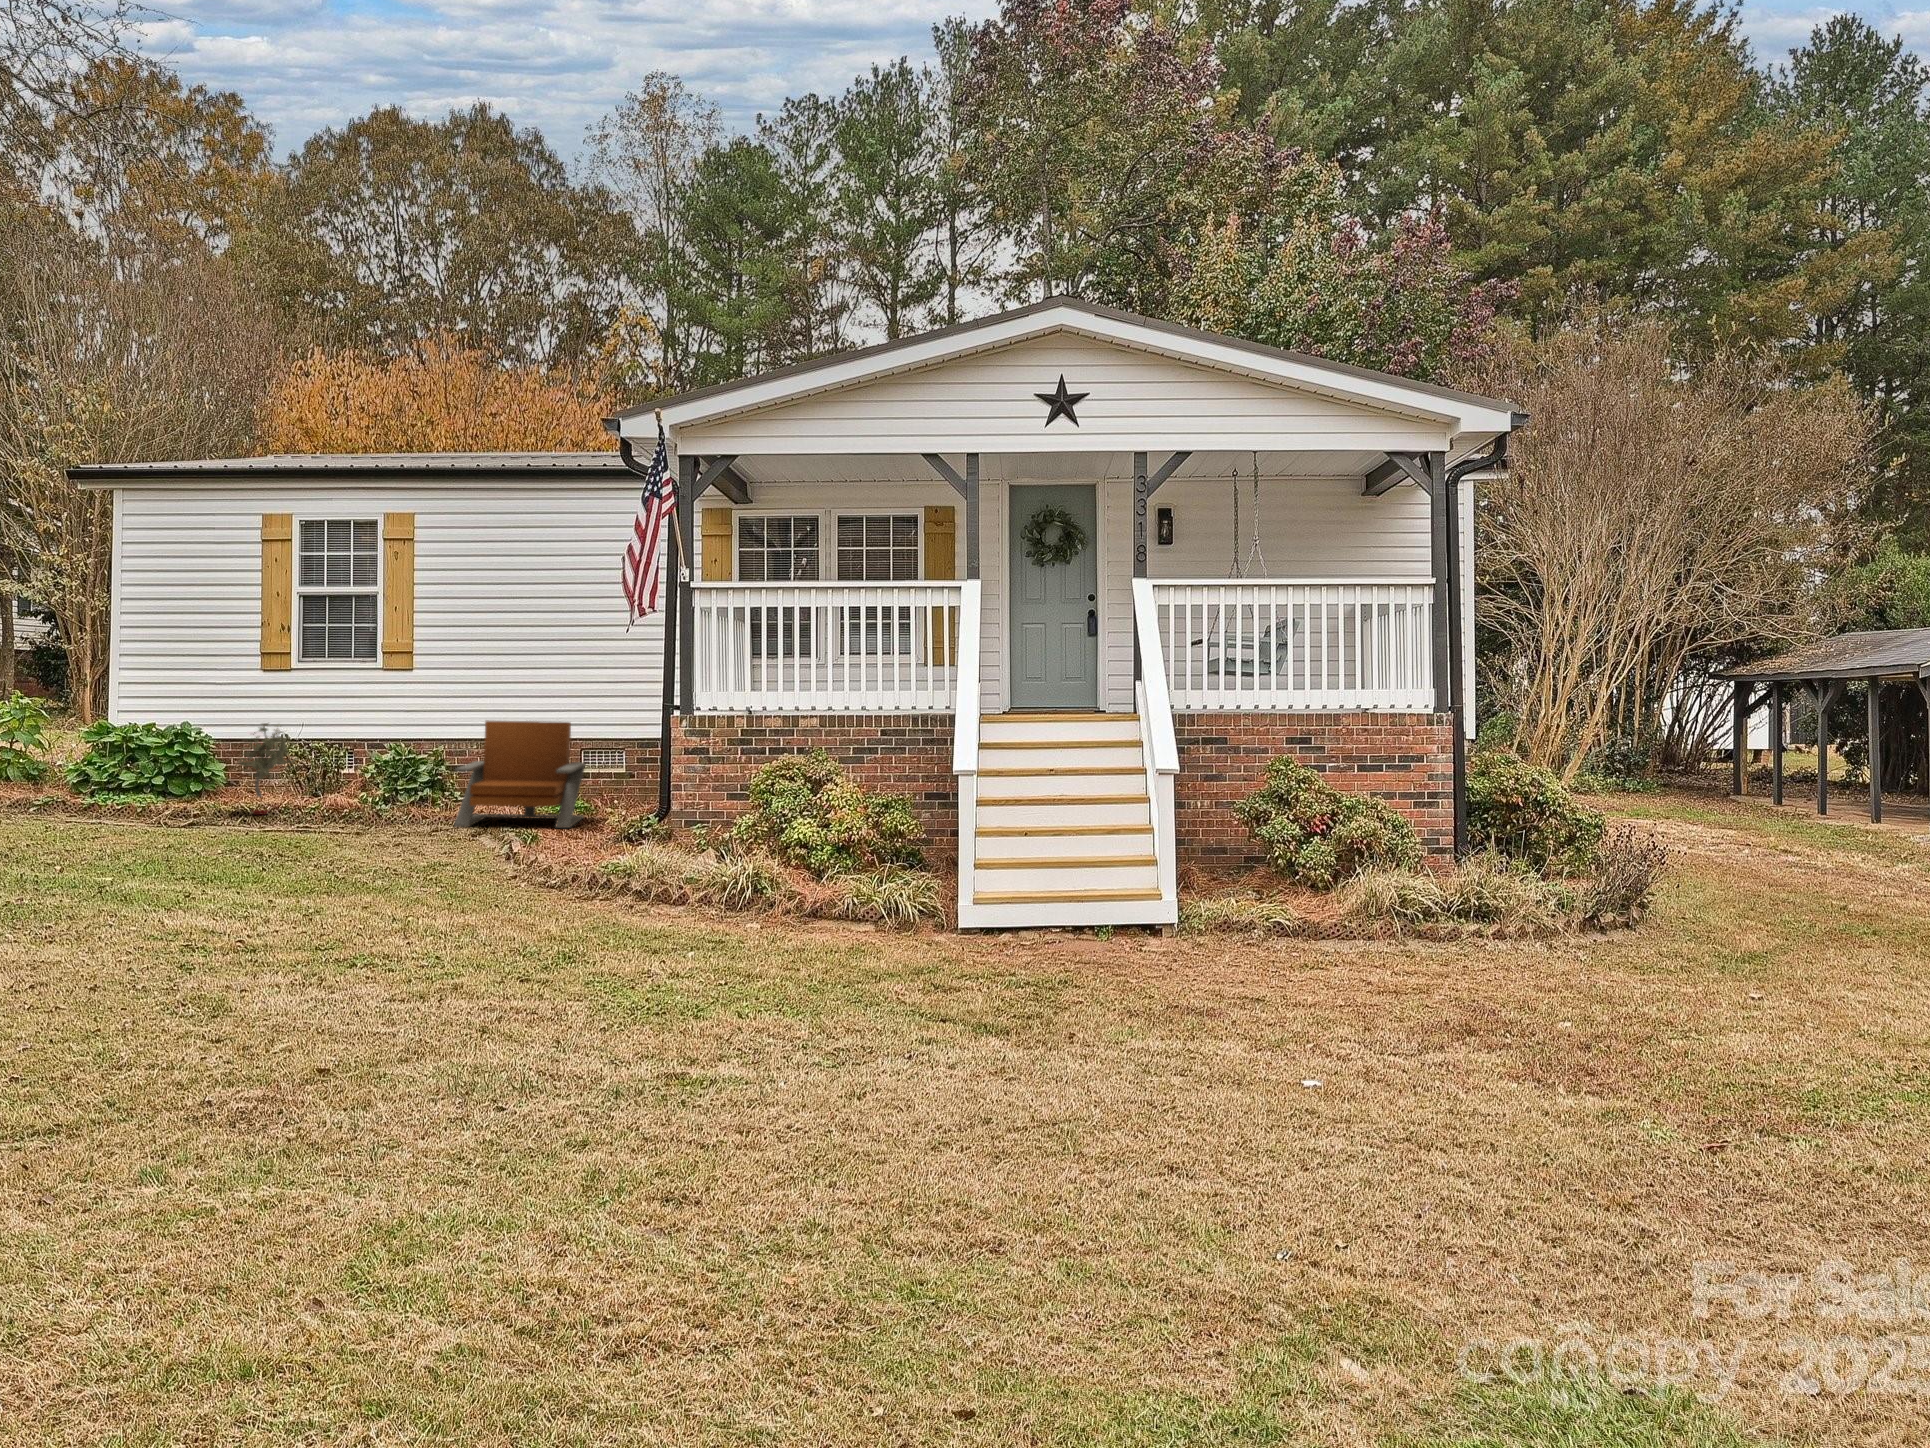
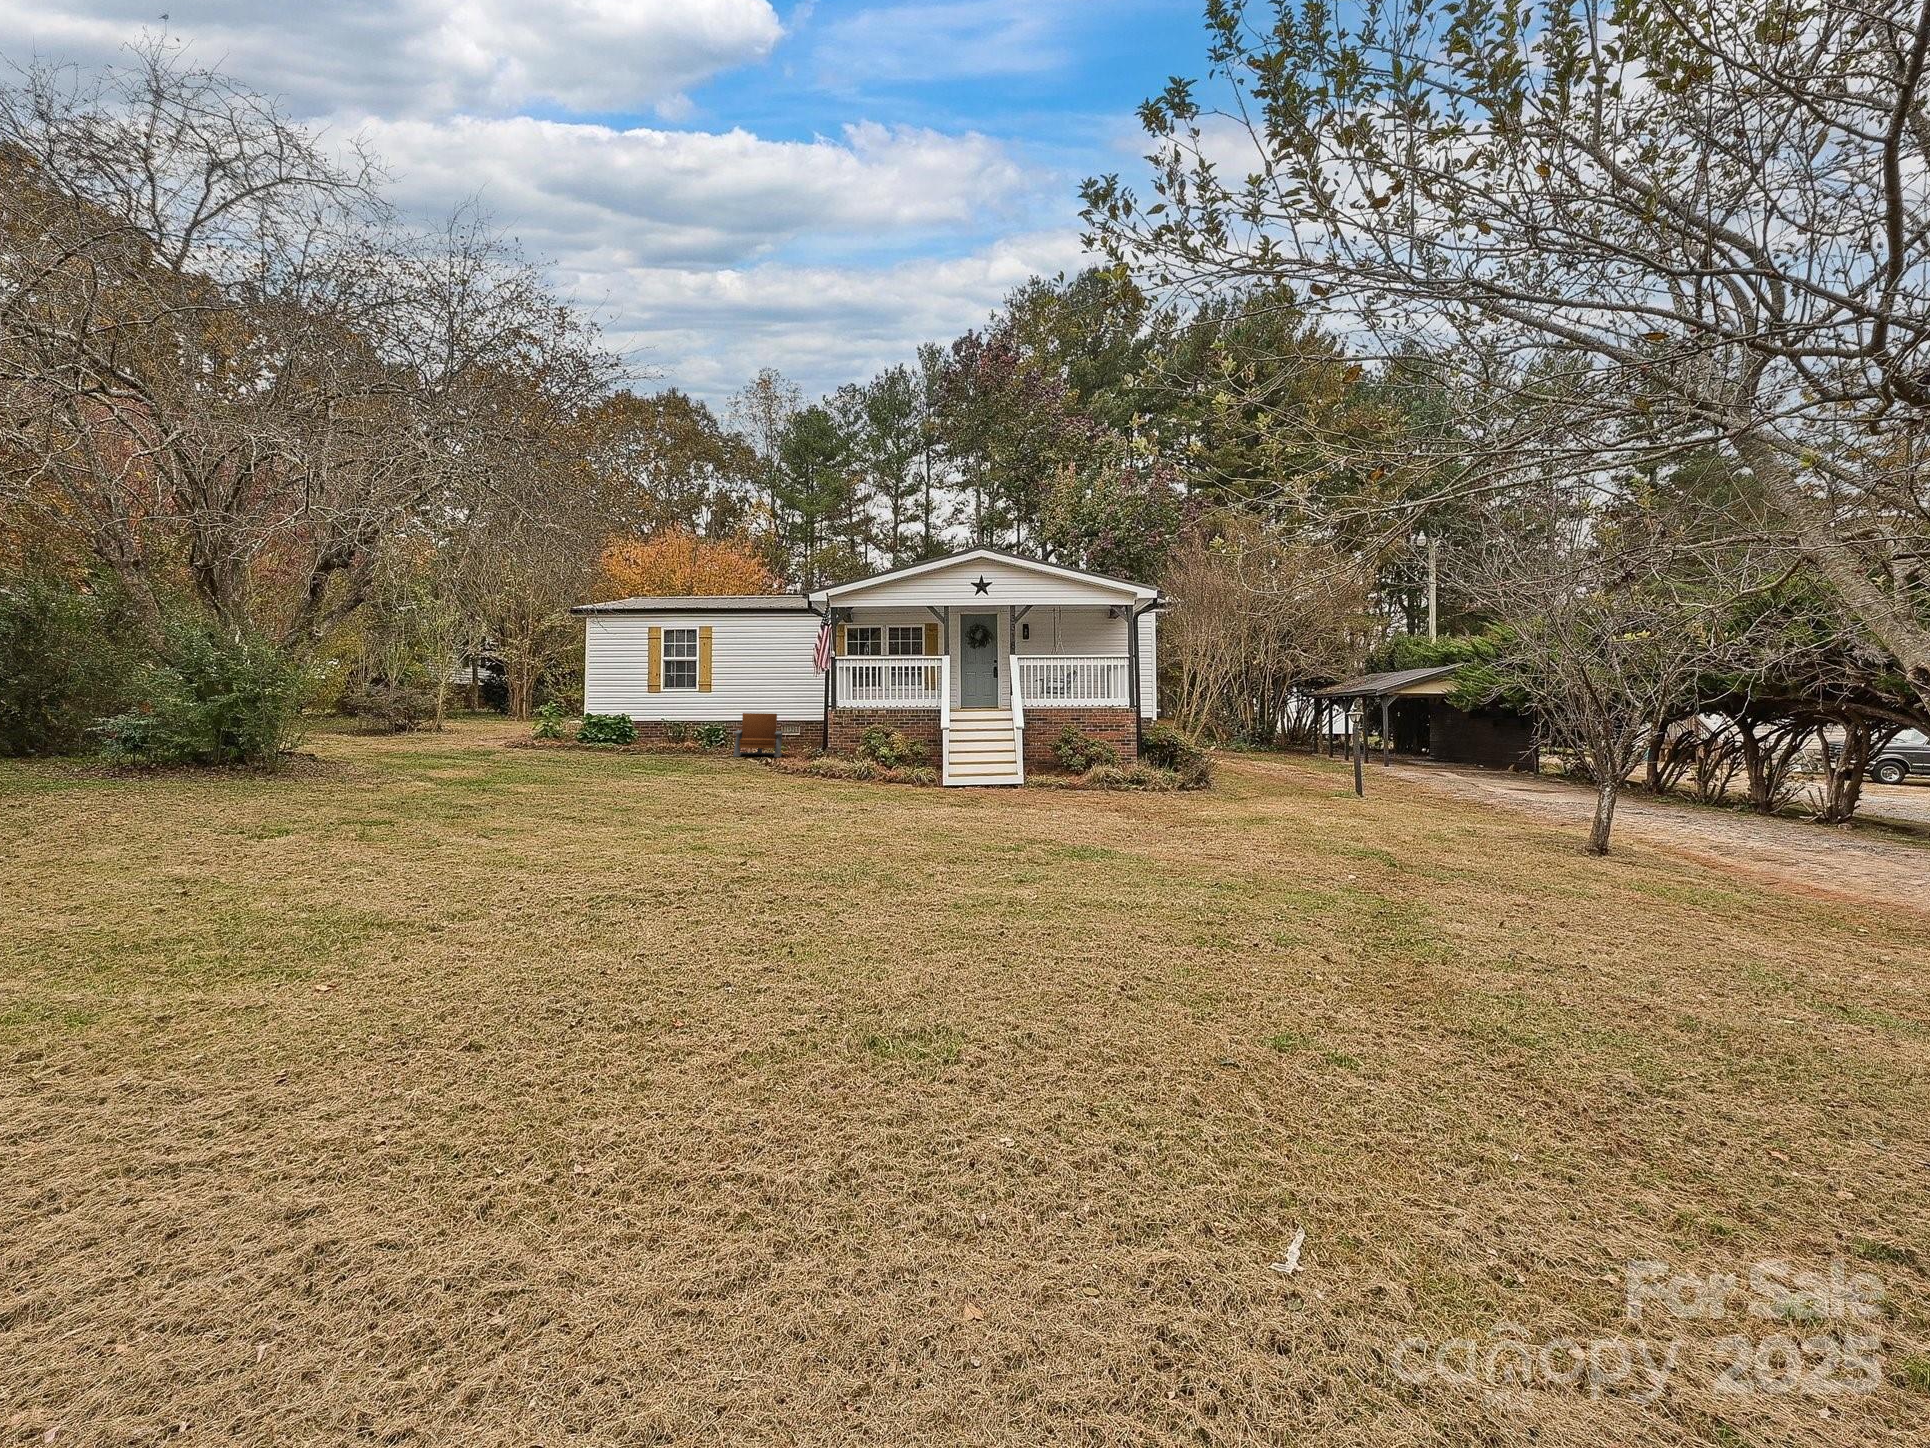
potted tree: present [238,723,295,815] -> none [640,714,665,753]

